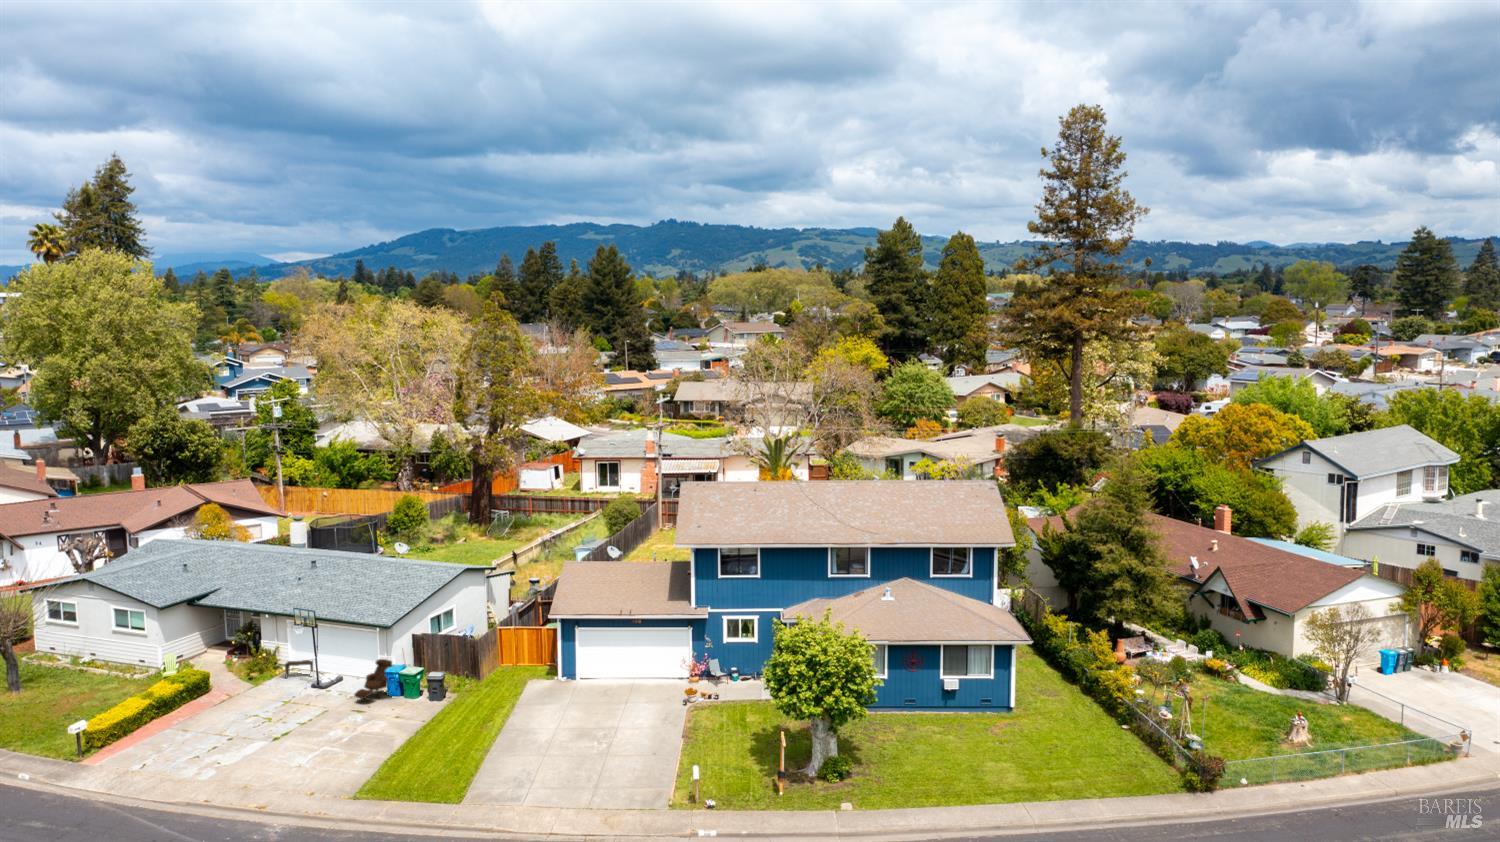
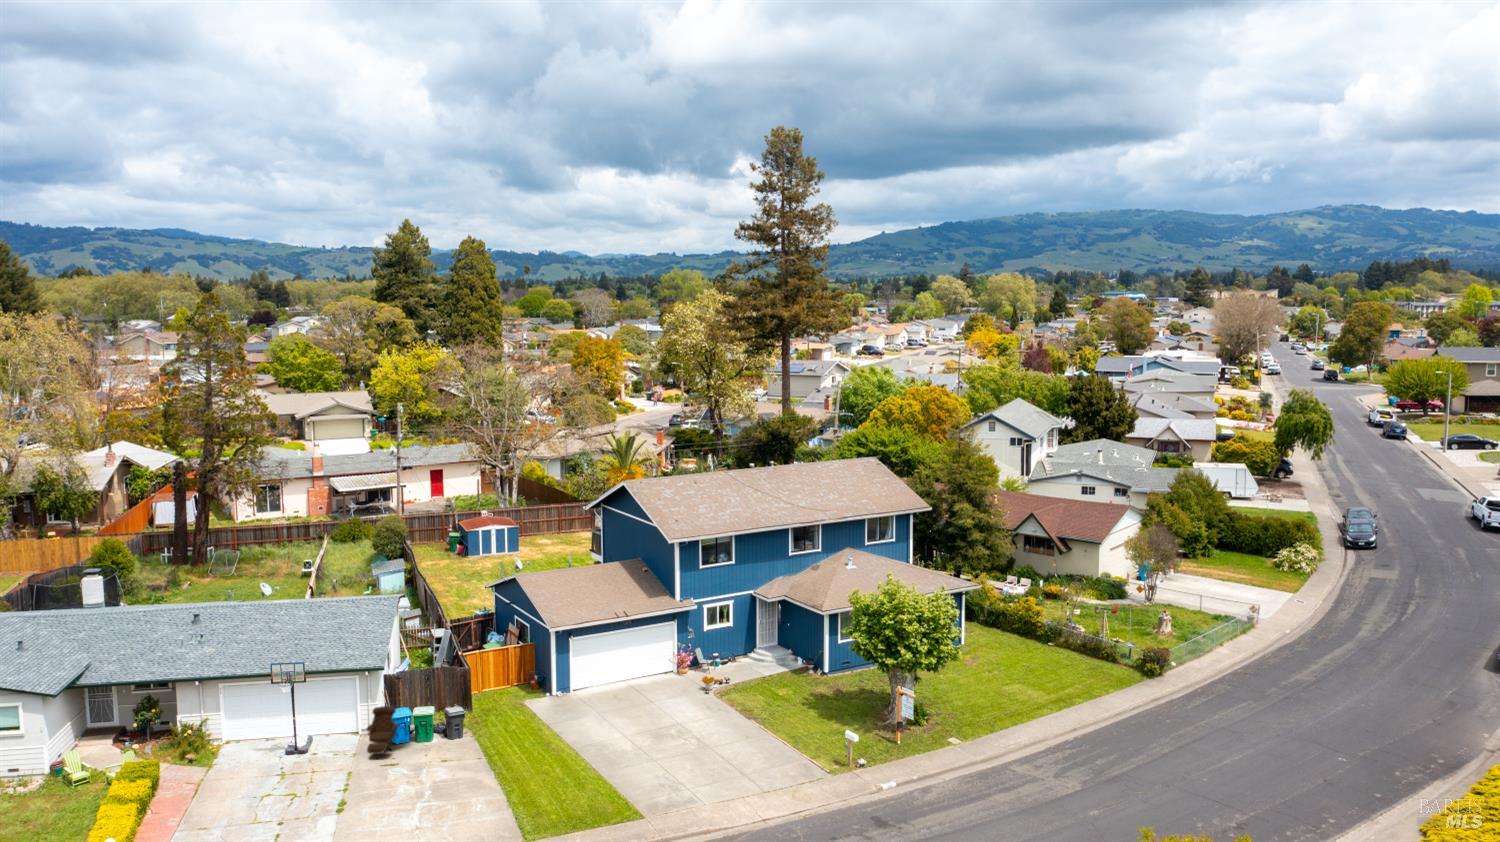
bench: present [285,660,313,678] -> none [230,725,268,754]

